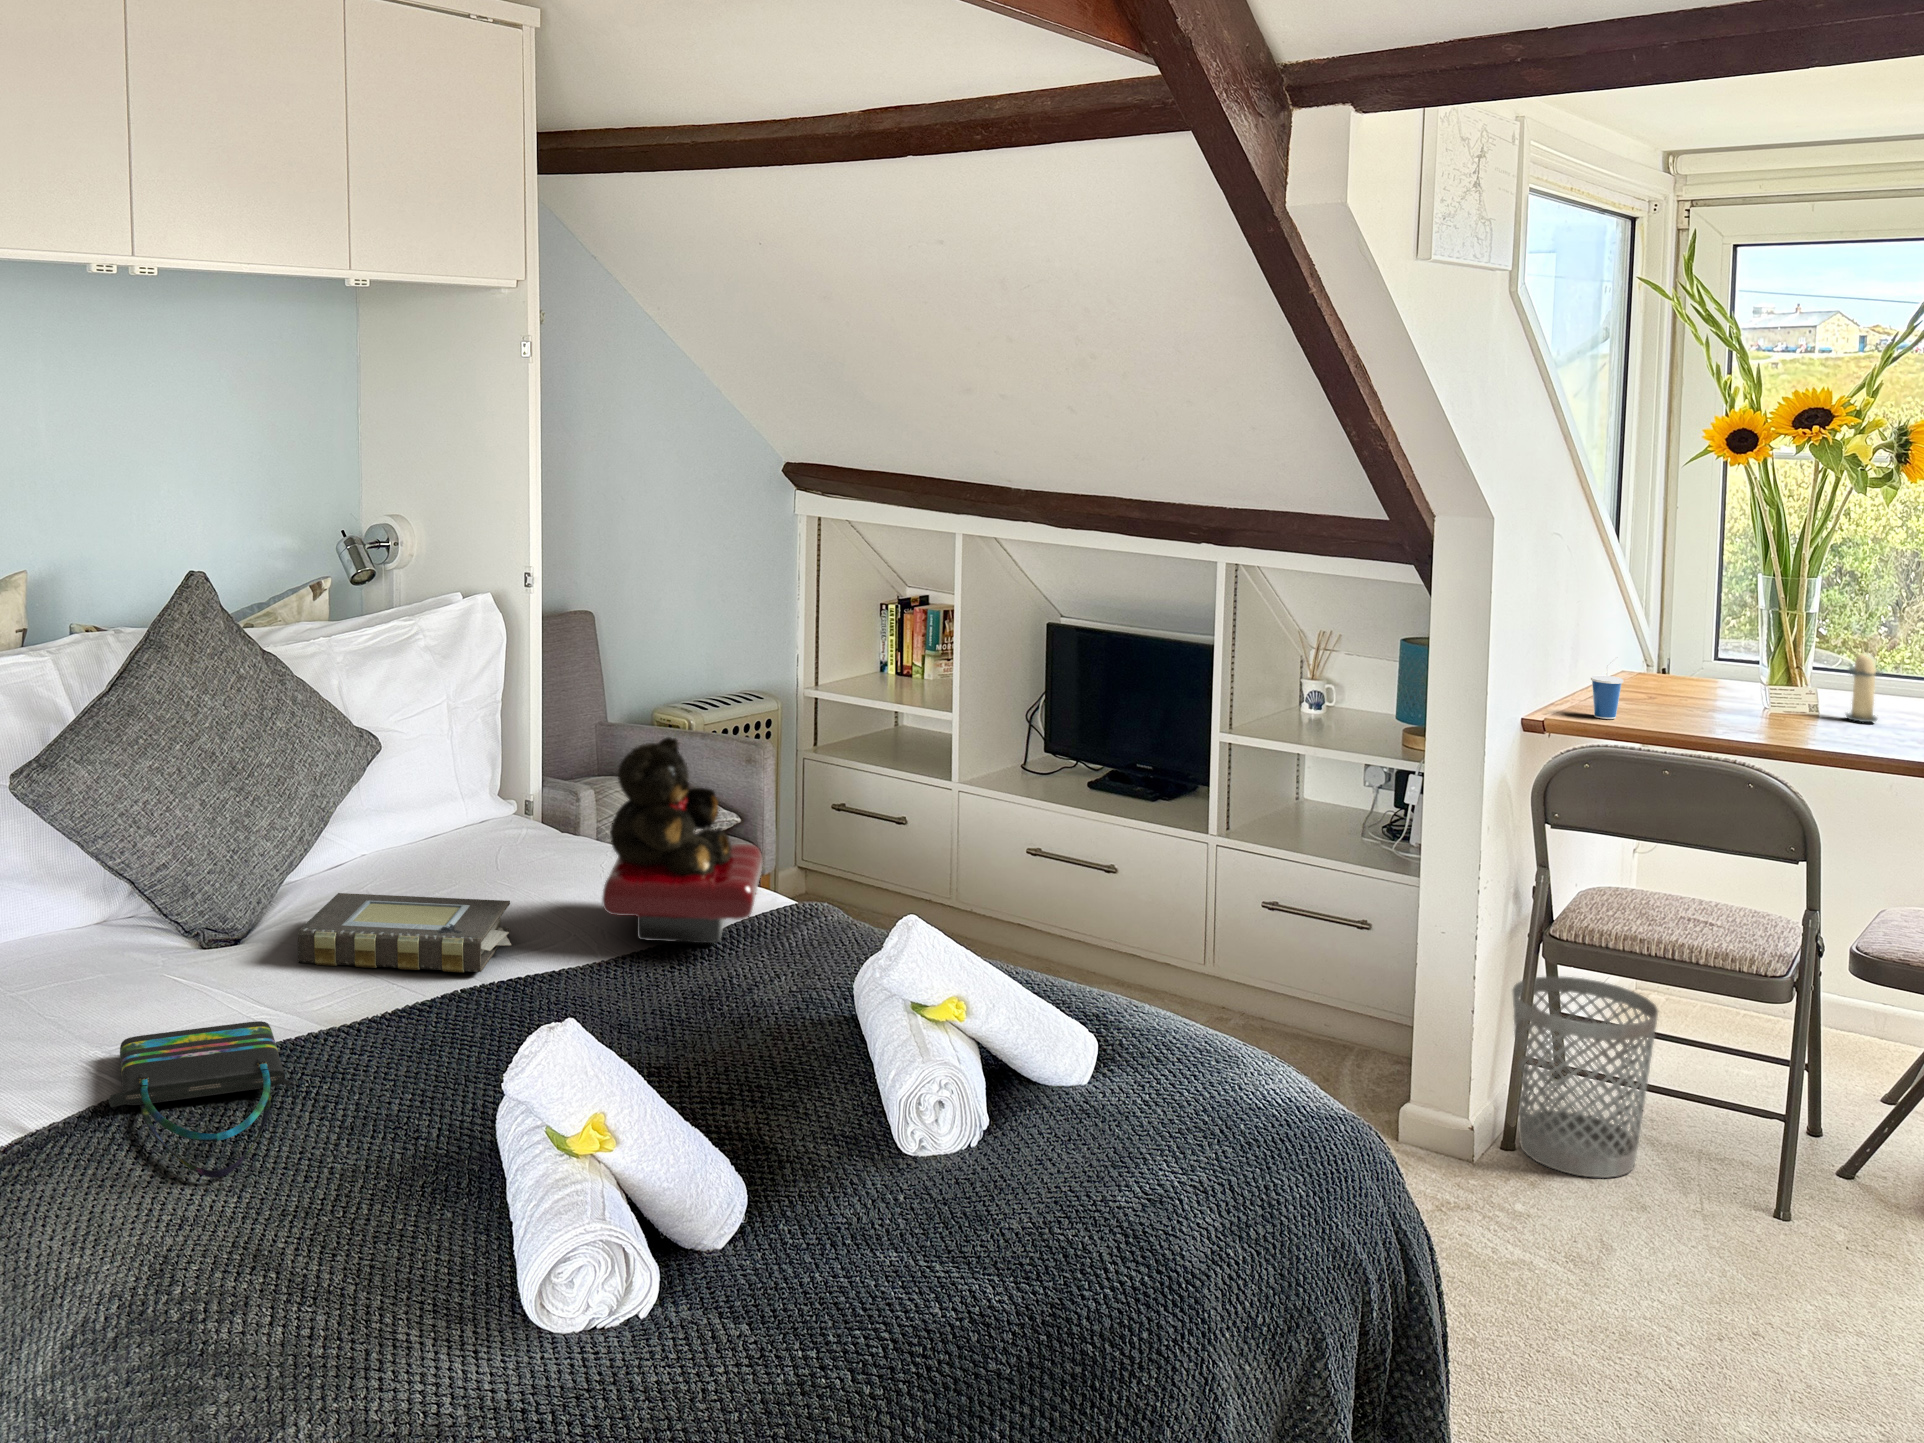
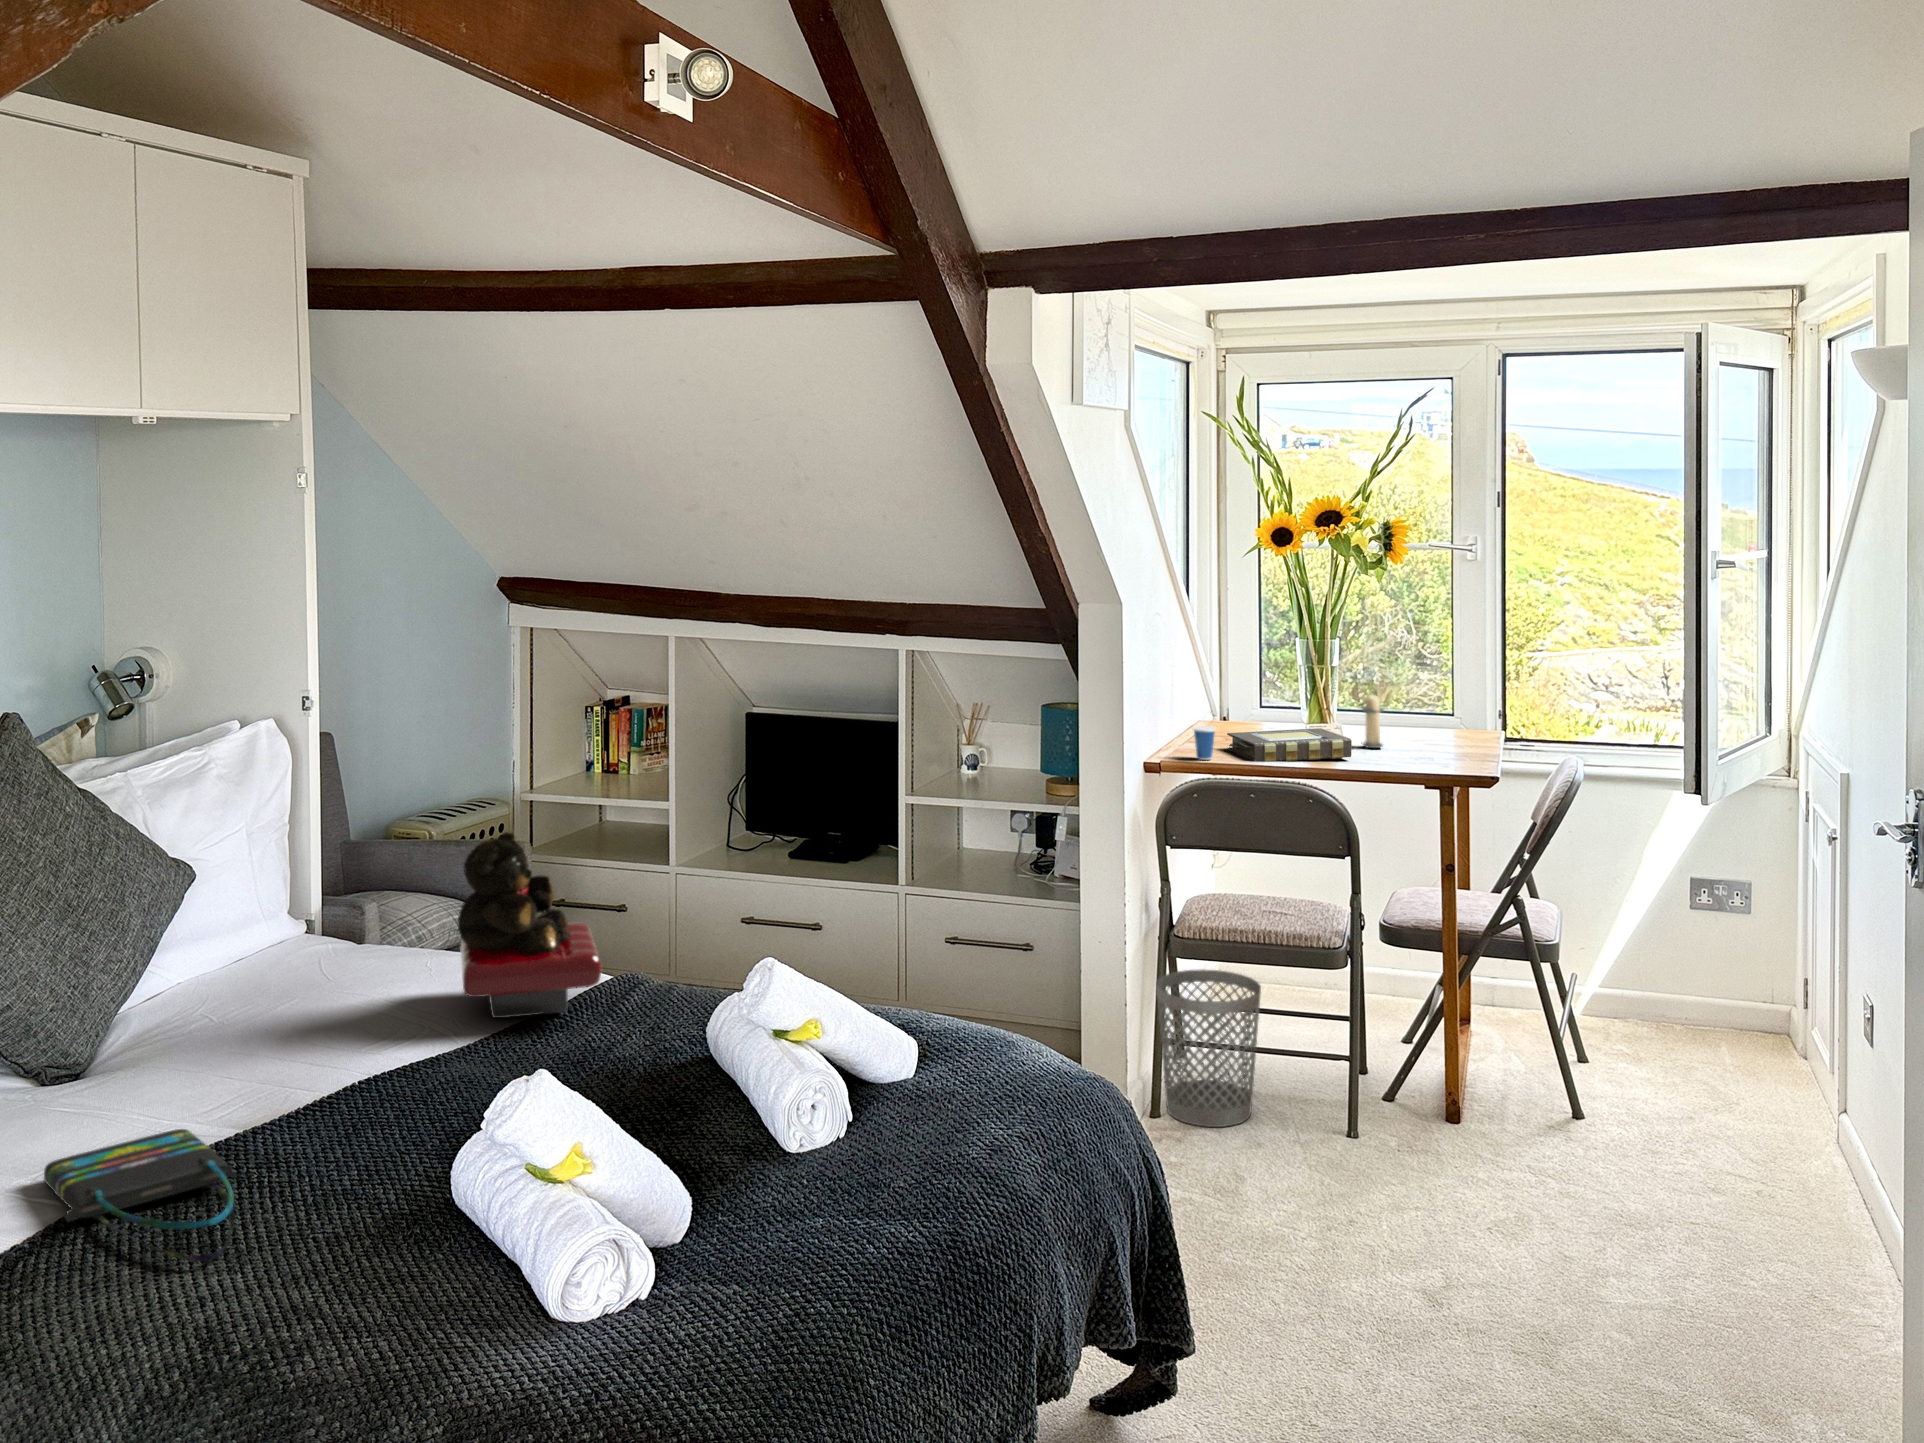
book: present [298,893,511,972] -> present [1227,728,1352,761]

